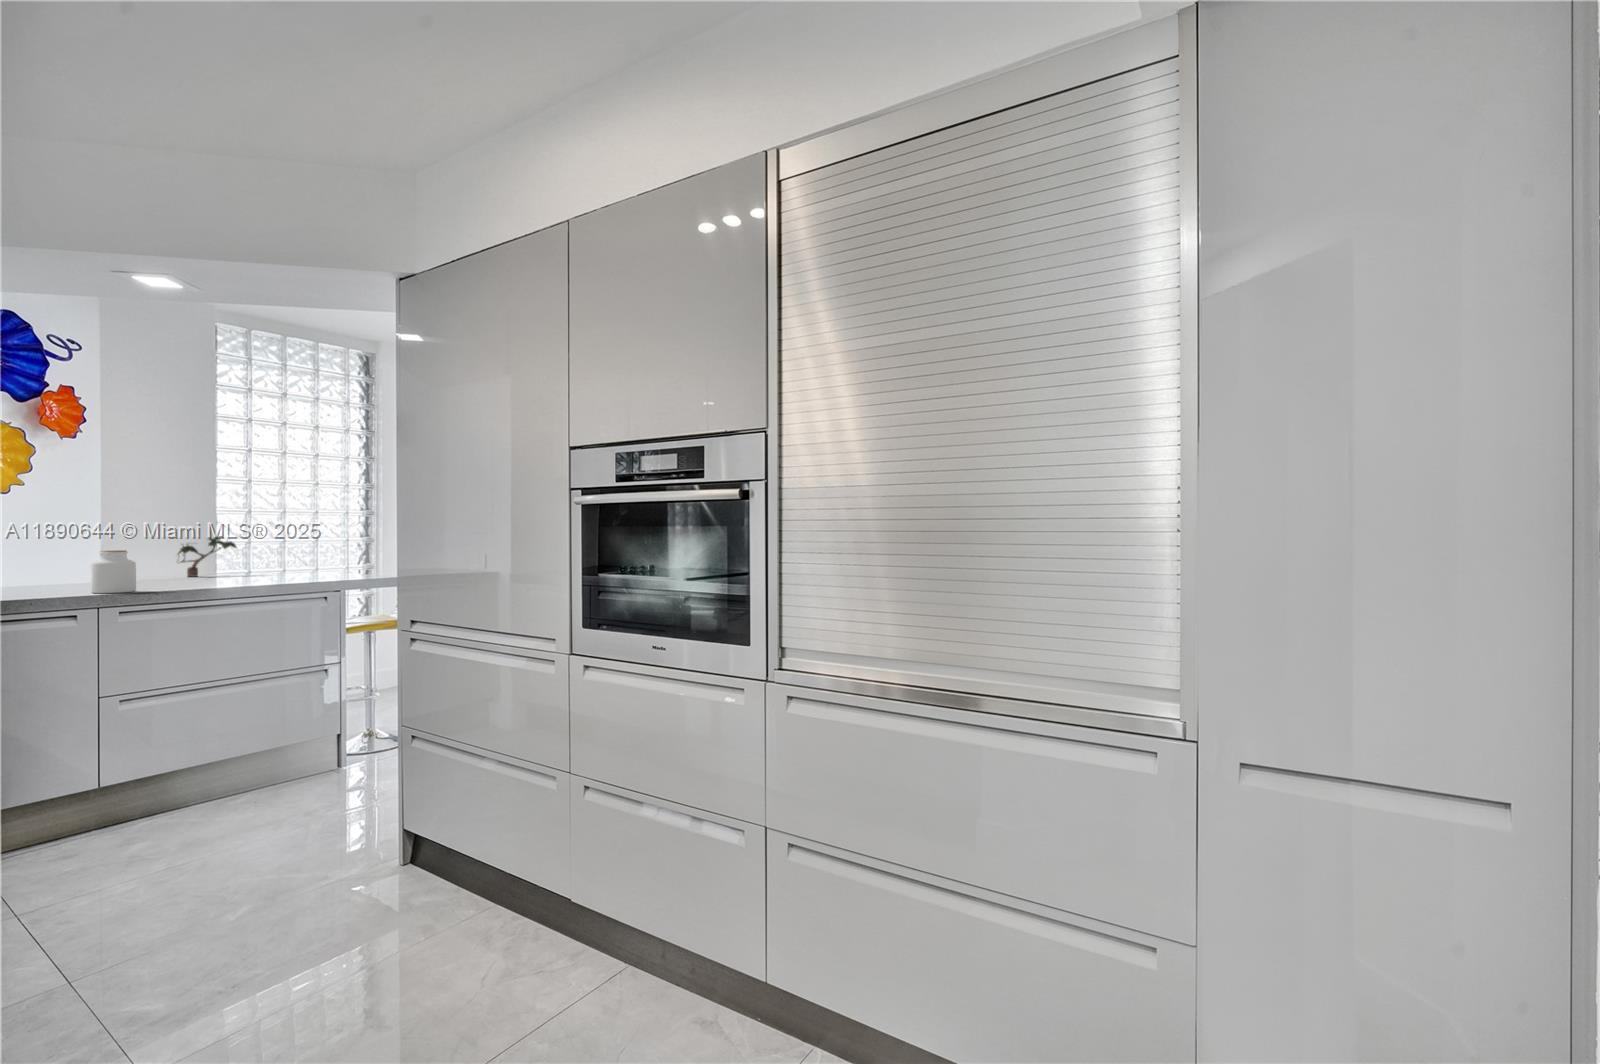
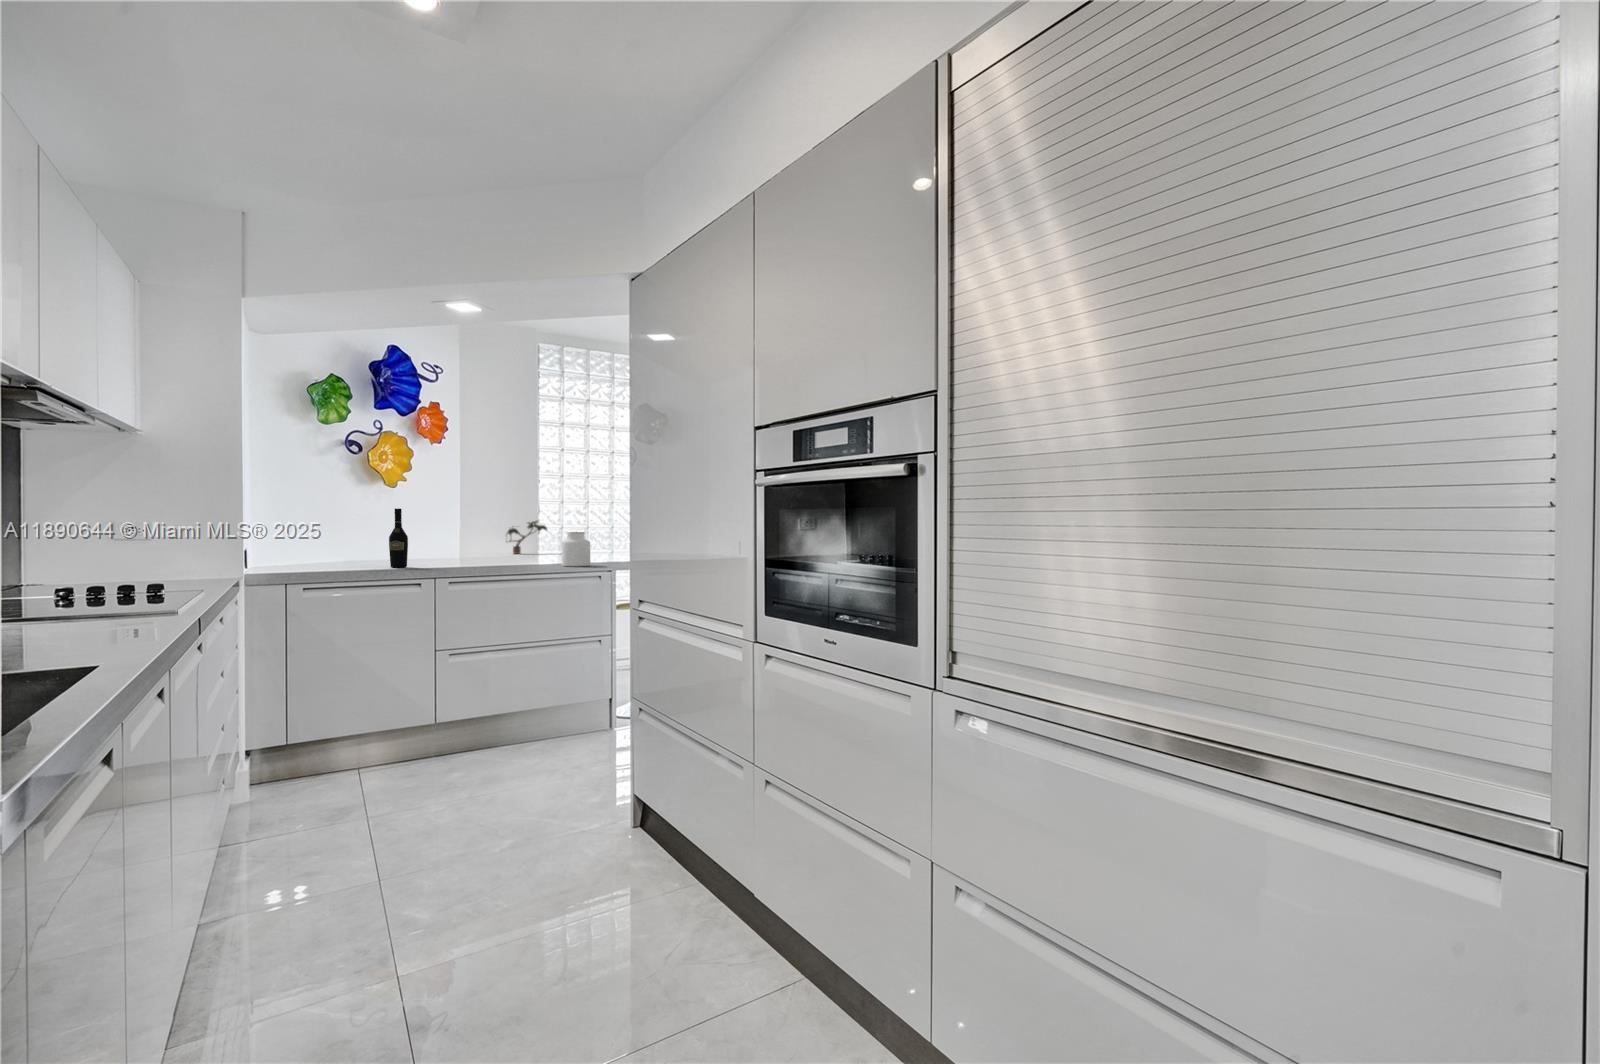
wine bottle: none [34,523,63,597] -> present [389,509,408,568]
jar: present [91,550,136,593] -> present [562,532,590,567]

